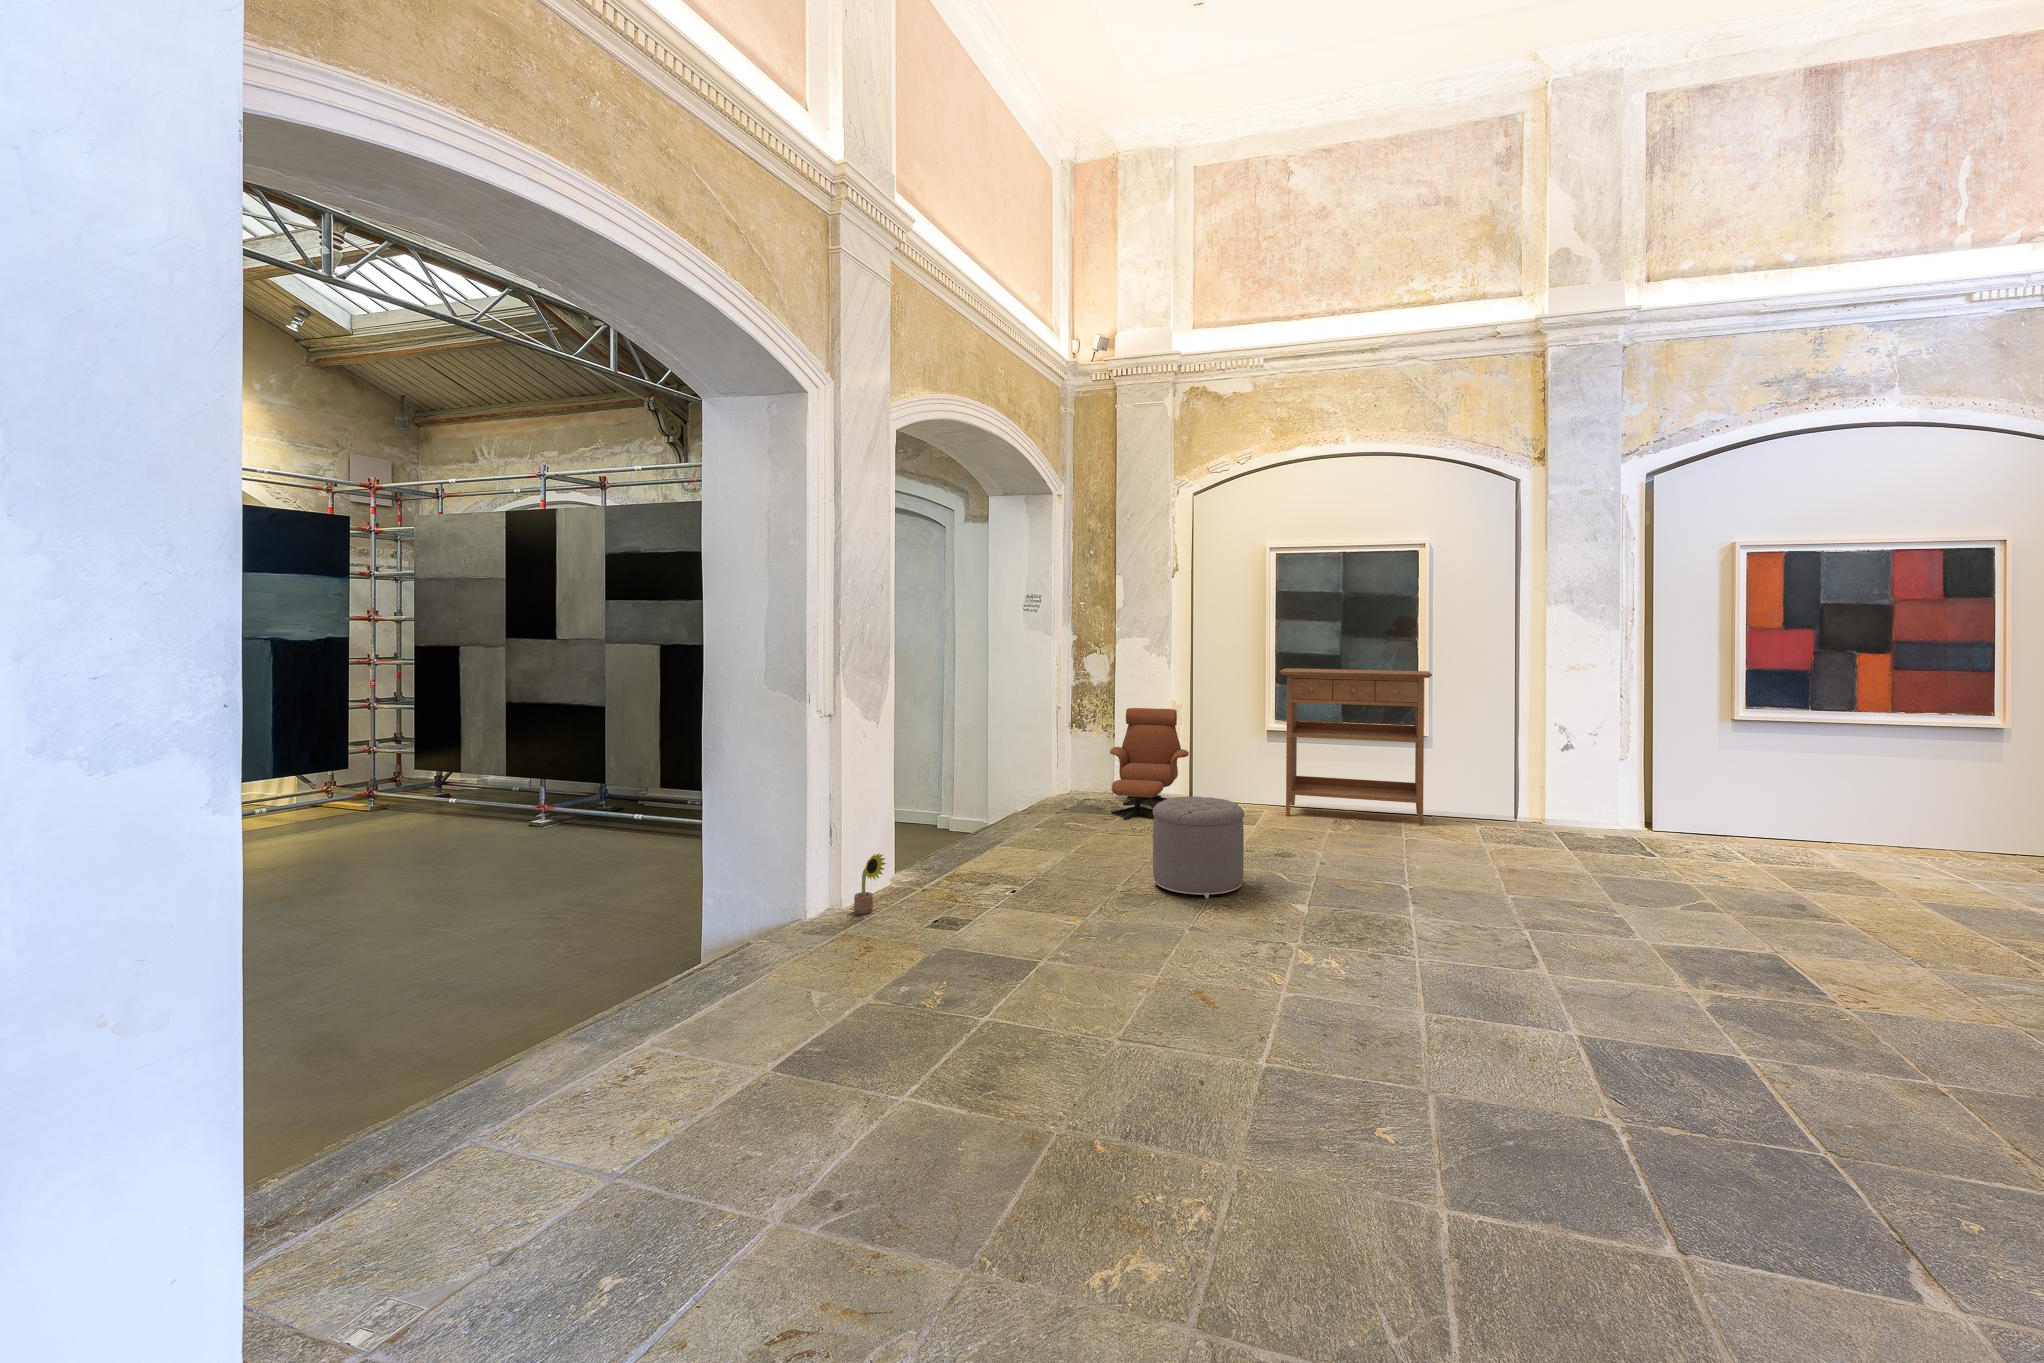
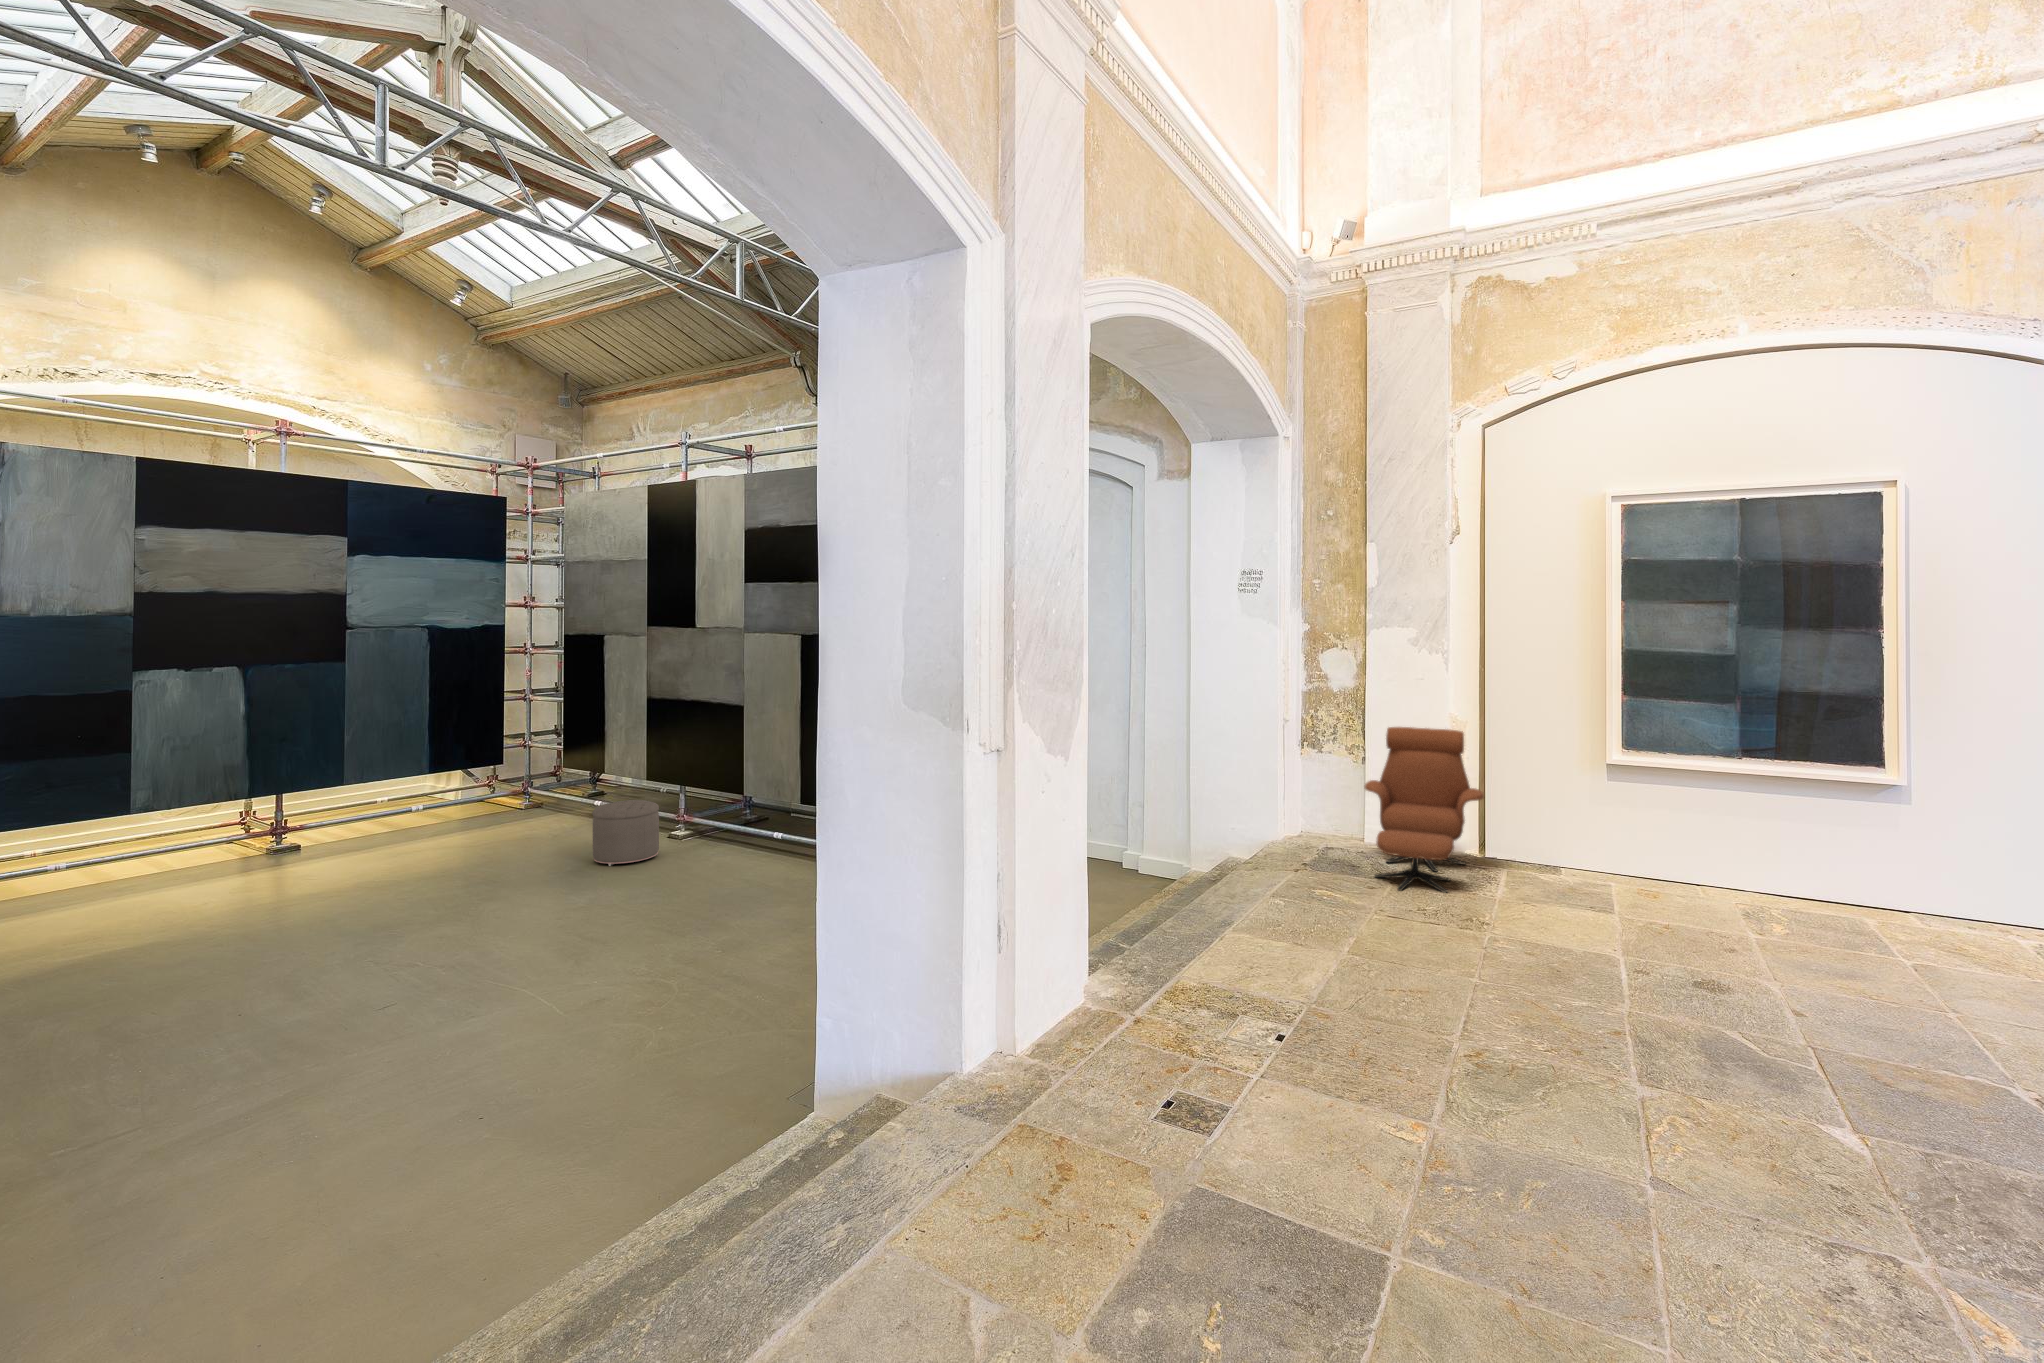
console table: present [1279,668,1432,826] -> none [1639,675,1935,933]
ottoman: present [1153,797,1244,898] -> present [592,800,659,866]
decorative plant: present [854,853,886,914] -> none [1035,963,1084,1056]

